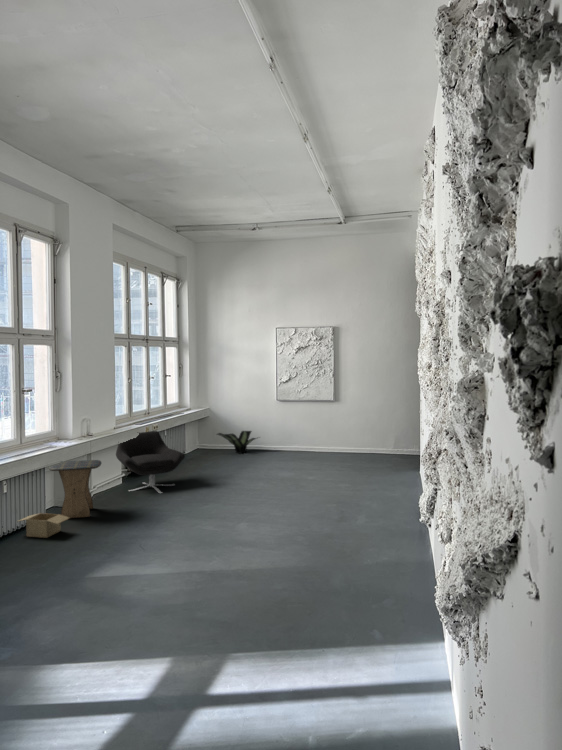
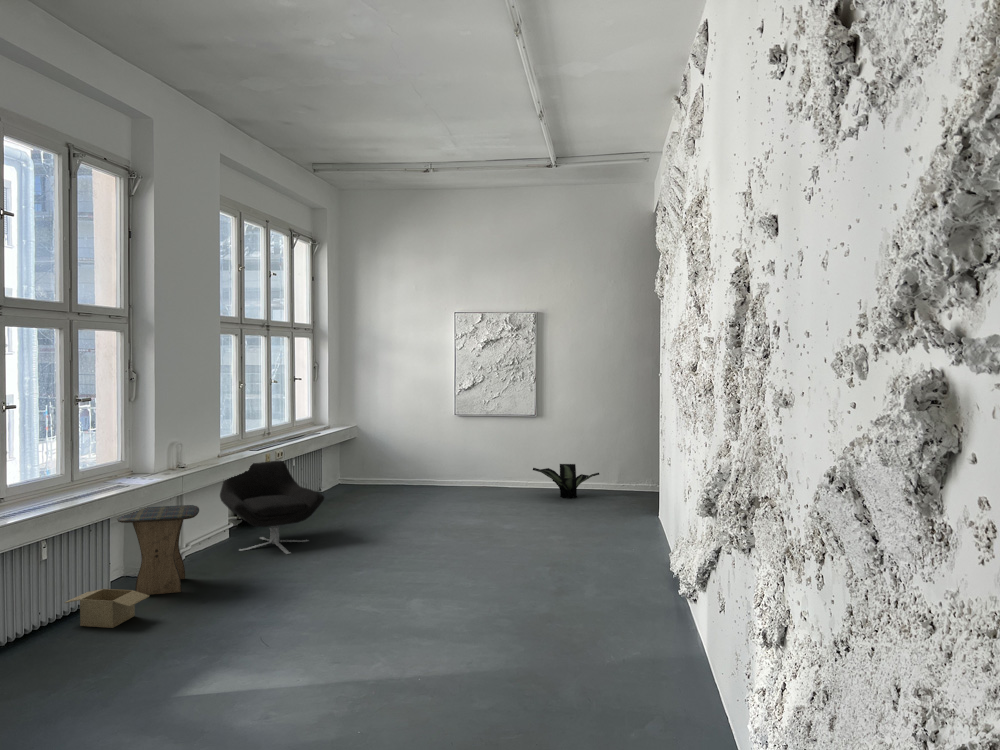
potted plant: present [217,431,256,453] -> present [533,464,599,498]

